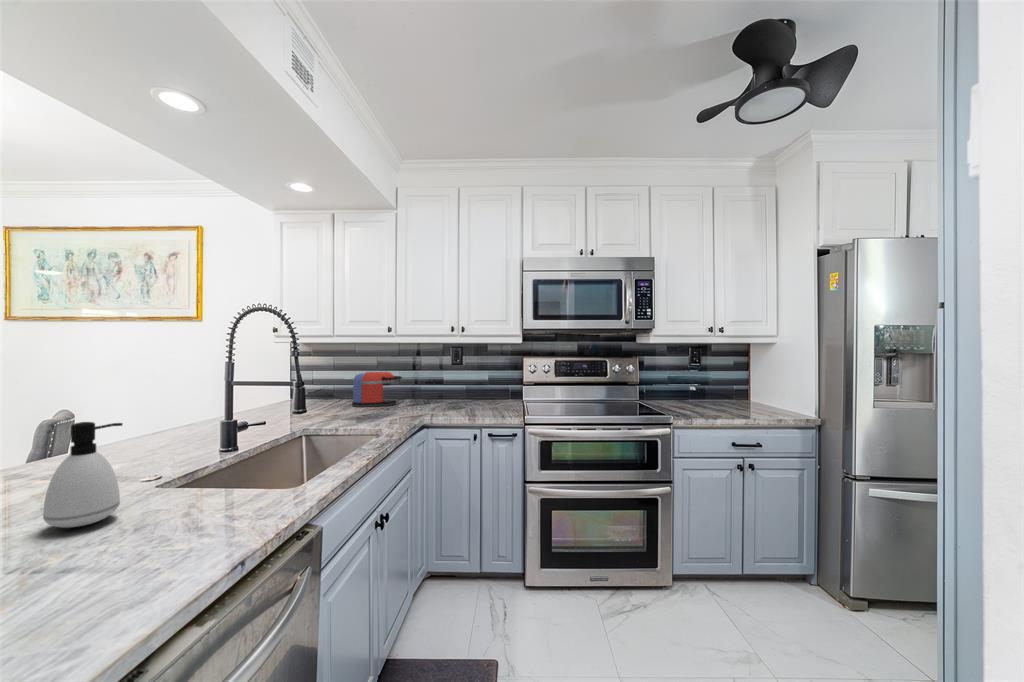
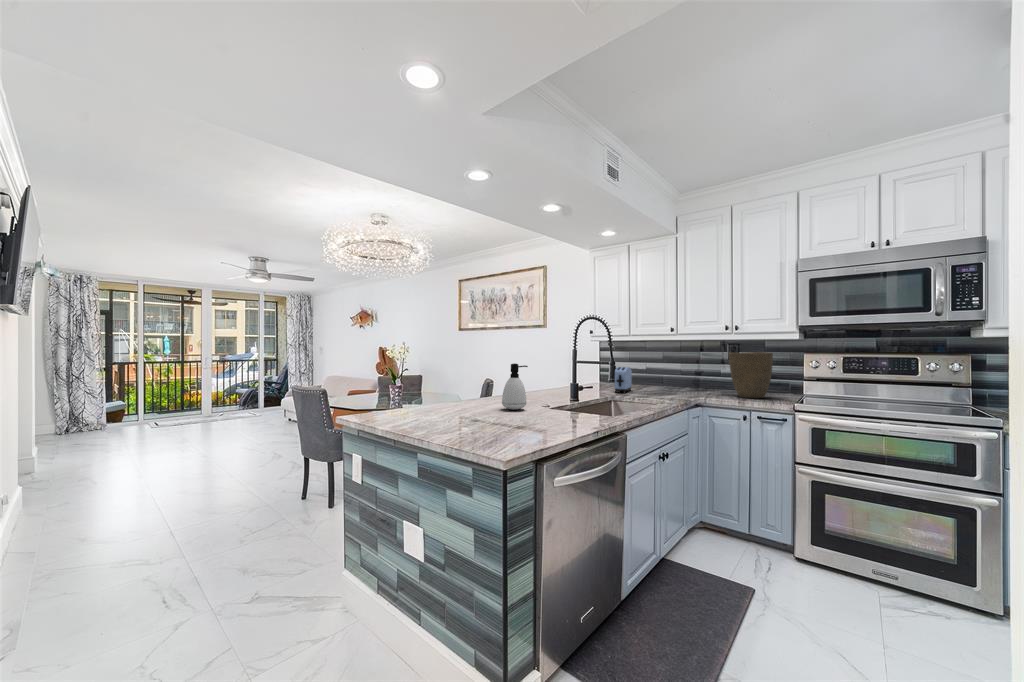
vase: none [457,358,501,413] -> present [729,352,773,398]
coffee maker: present [352,372,402,407] -> none [642,361,682,388]
toaster: none [315,386,339,426] -> present [615,367,632,393]

